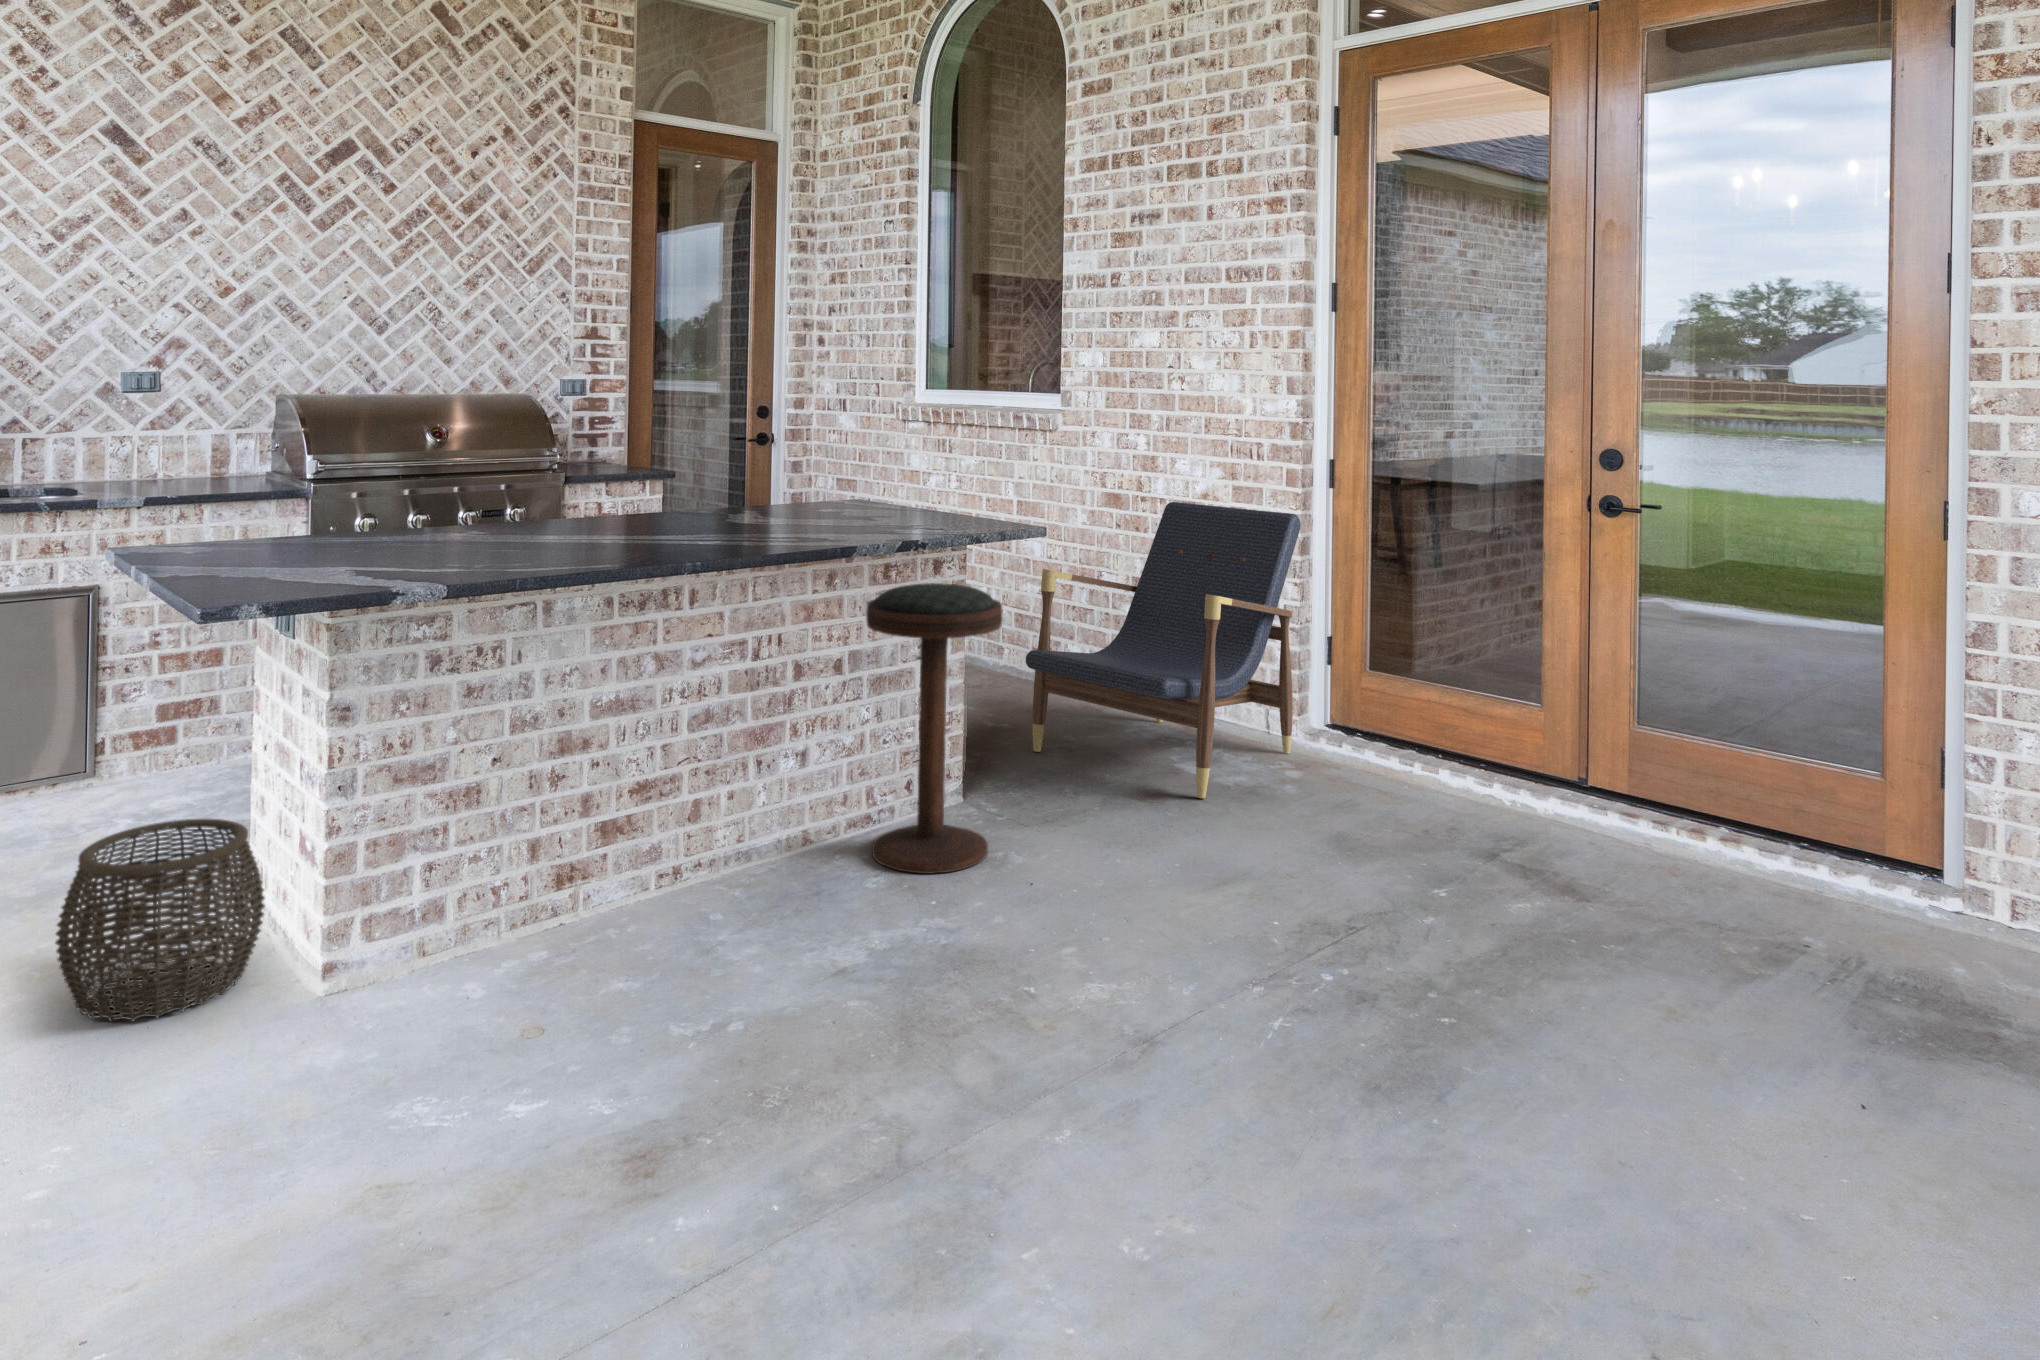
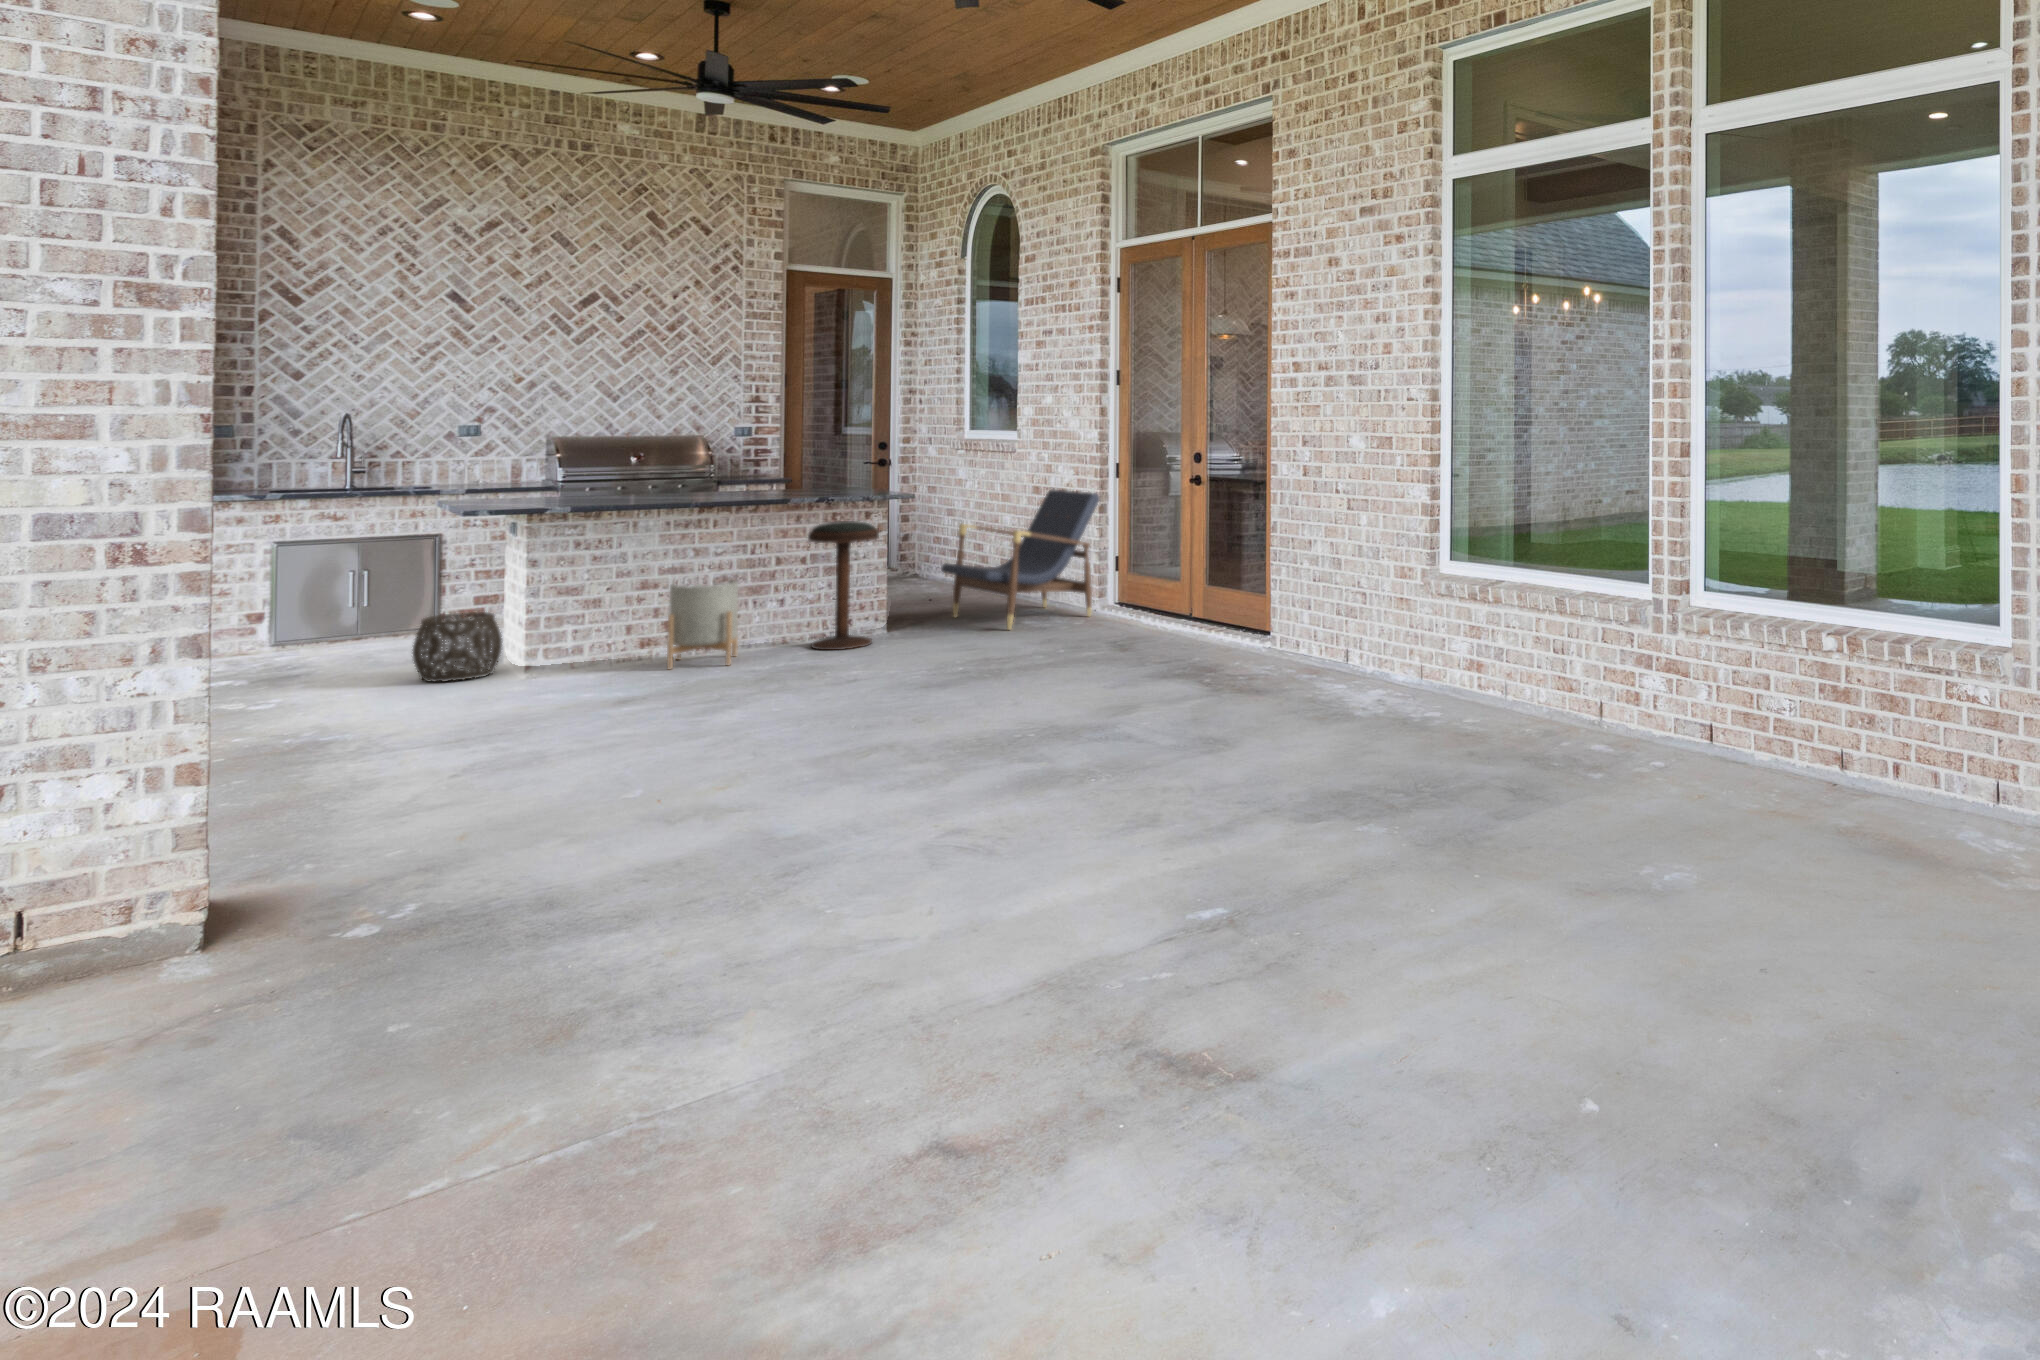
planter: none [627,724,772,962] -> present [667,580,738,669]

